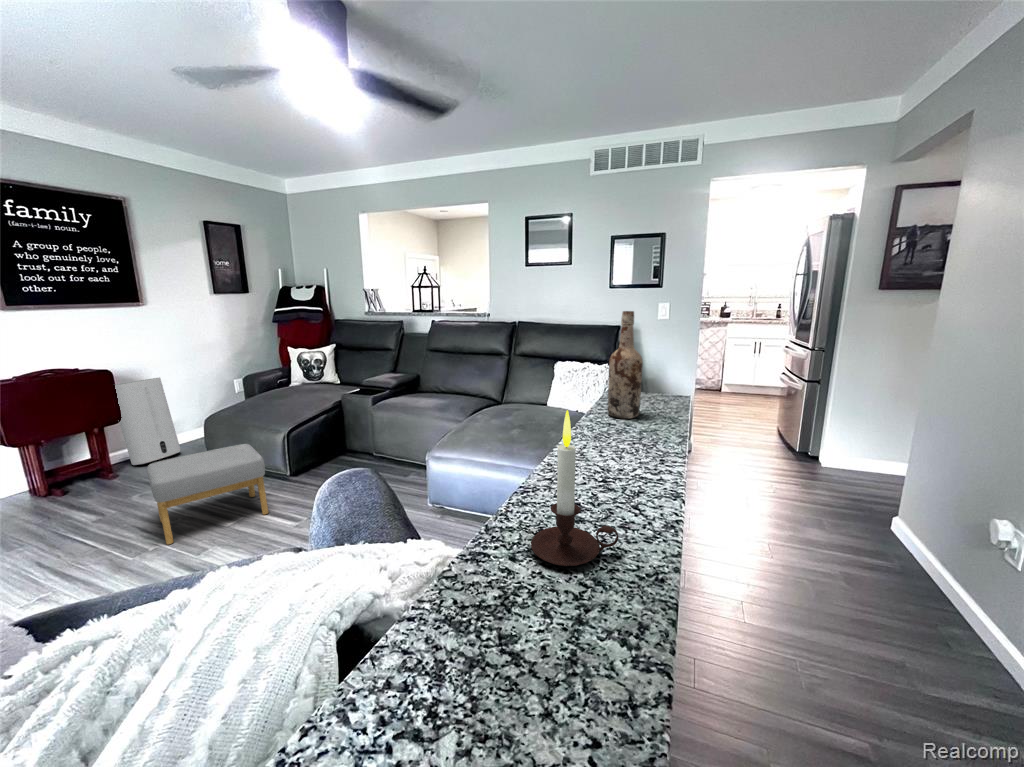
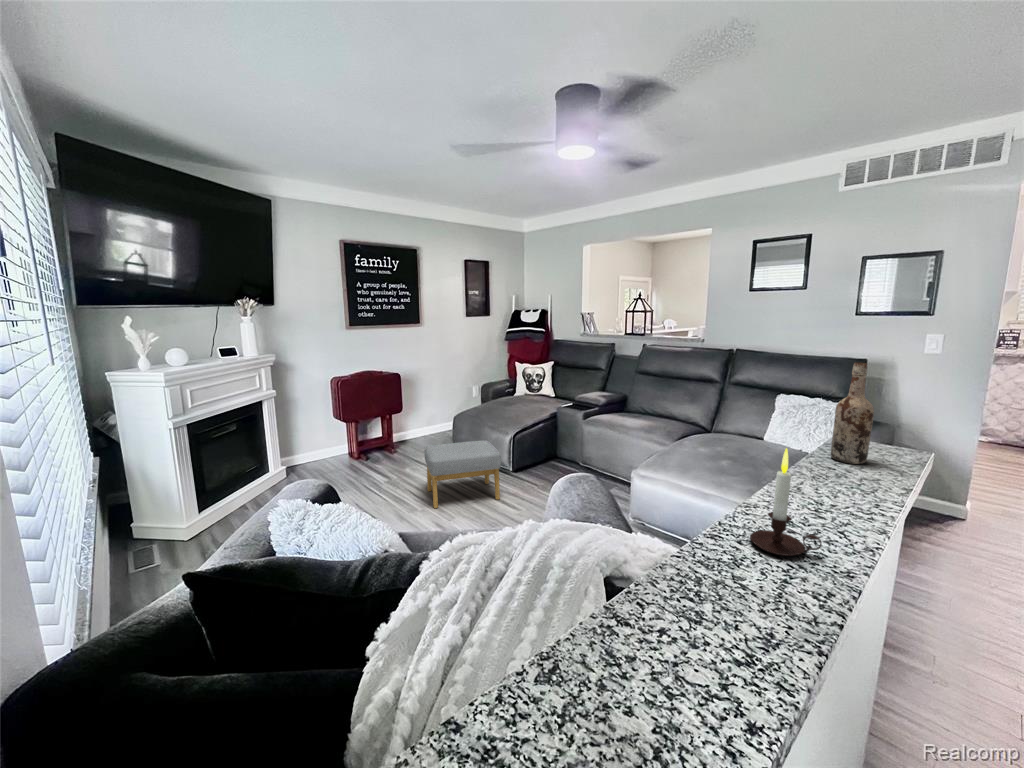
air purifier: present [115,377,181,465] -> none [396,381,434,446]

